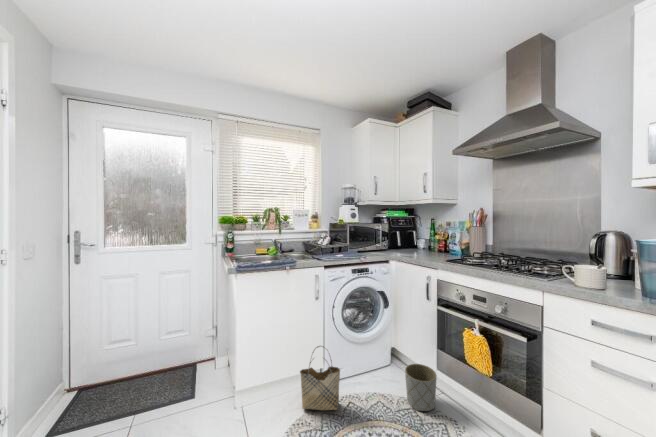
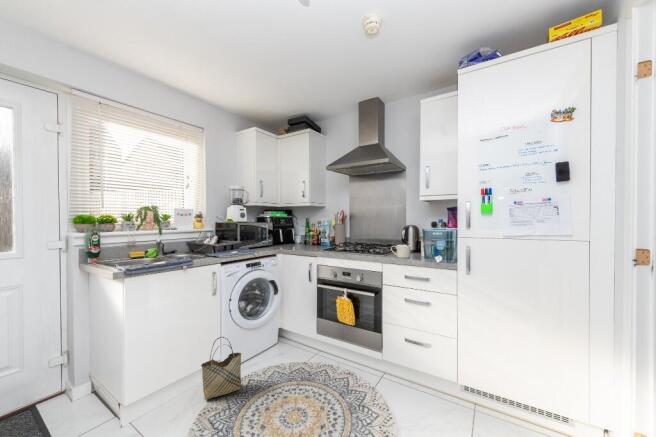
planter: present [405,364,437,411] -> none [295,333,318,369]

